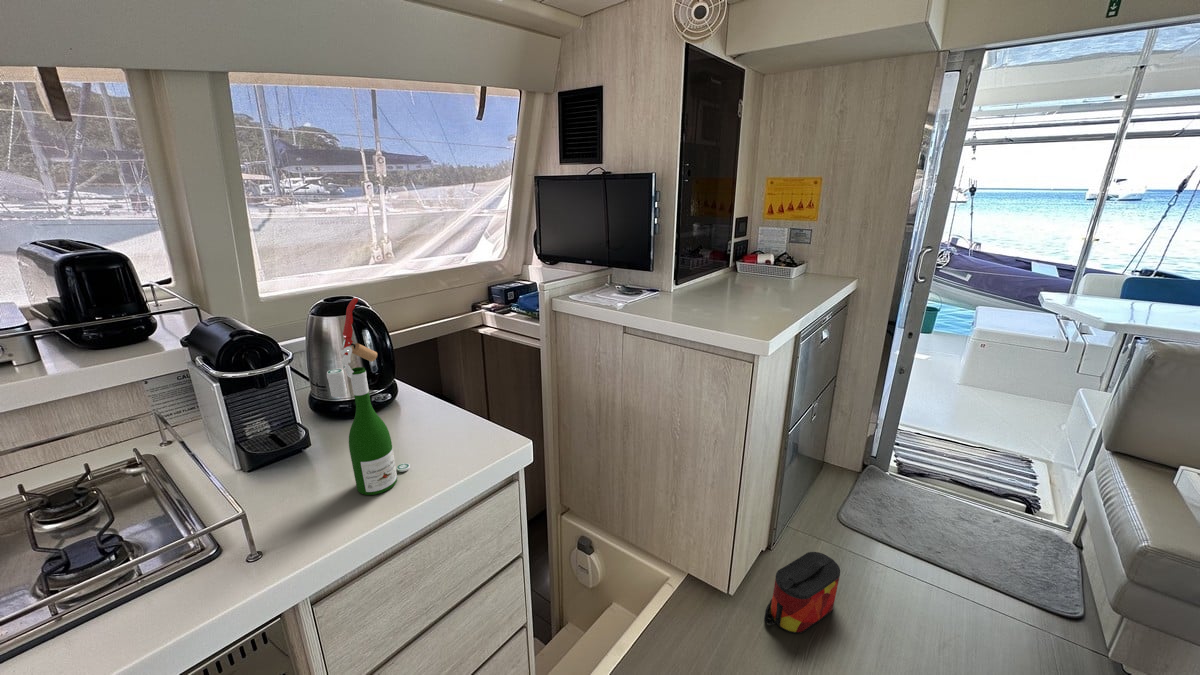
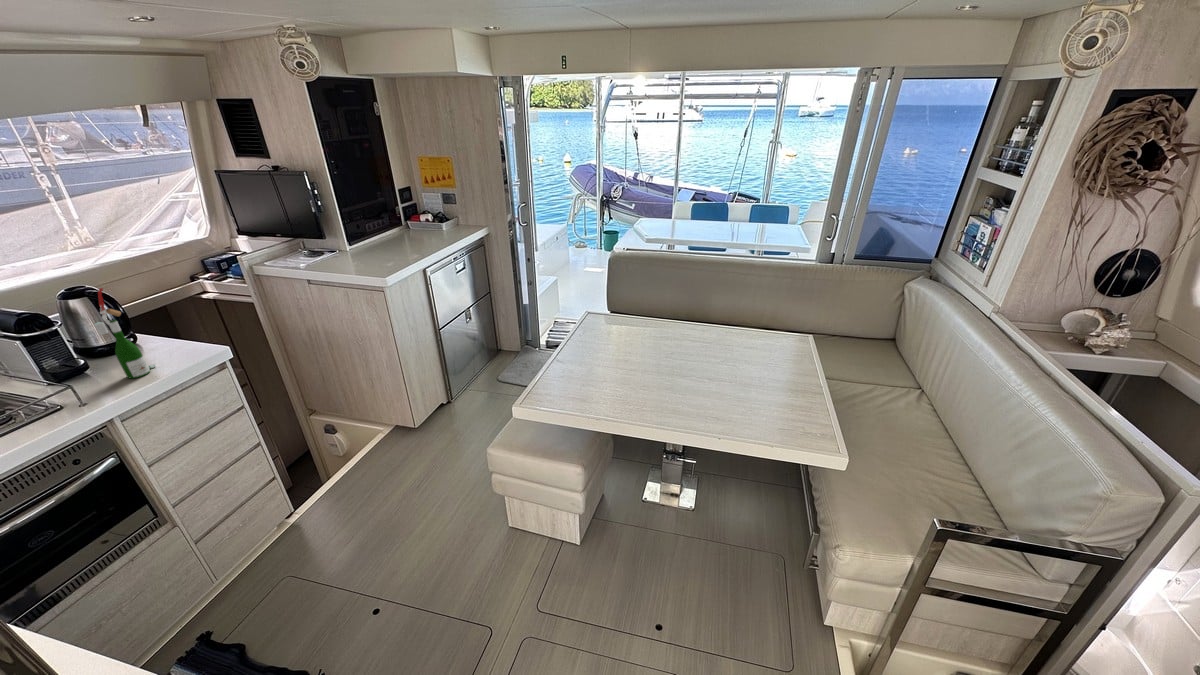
bag: present [764,552,840,634] -> none [436,391,478,434]

